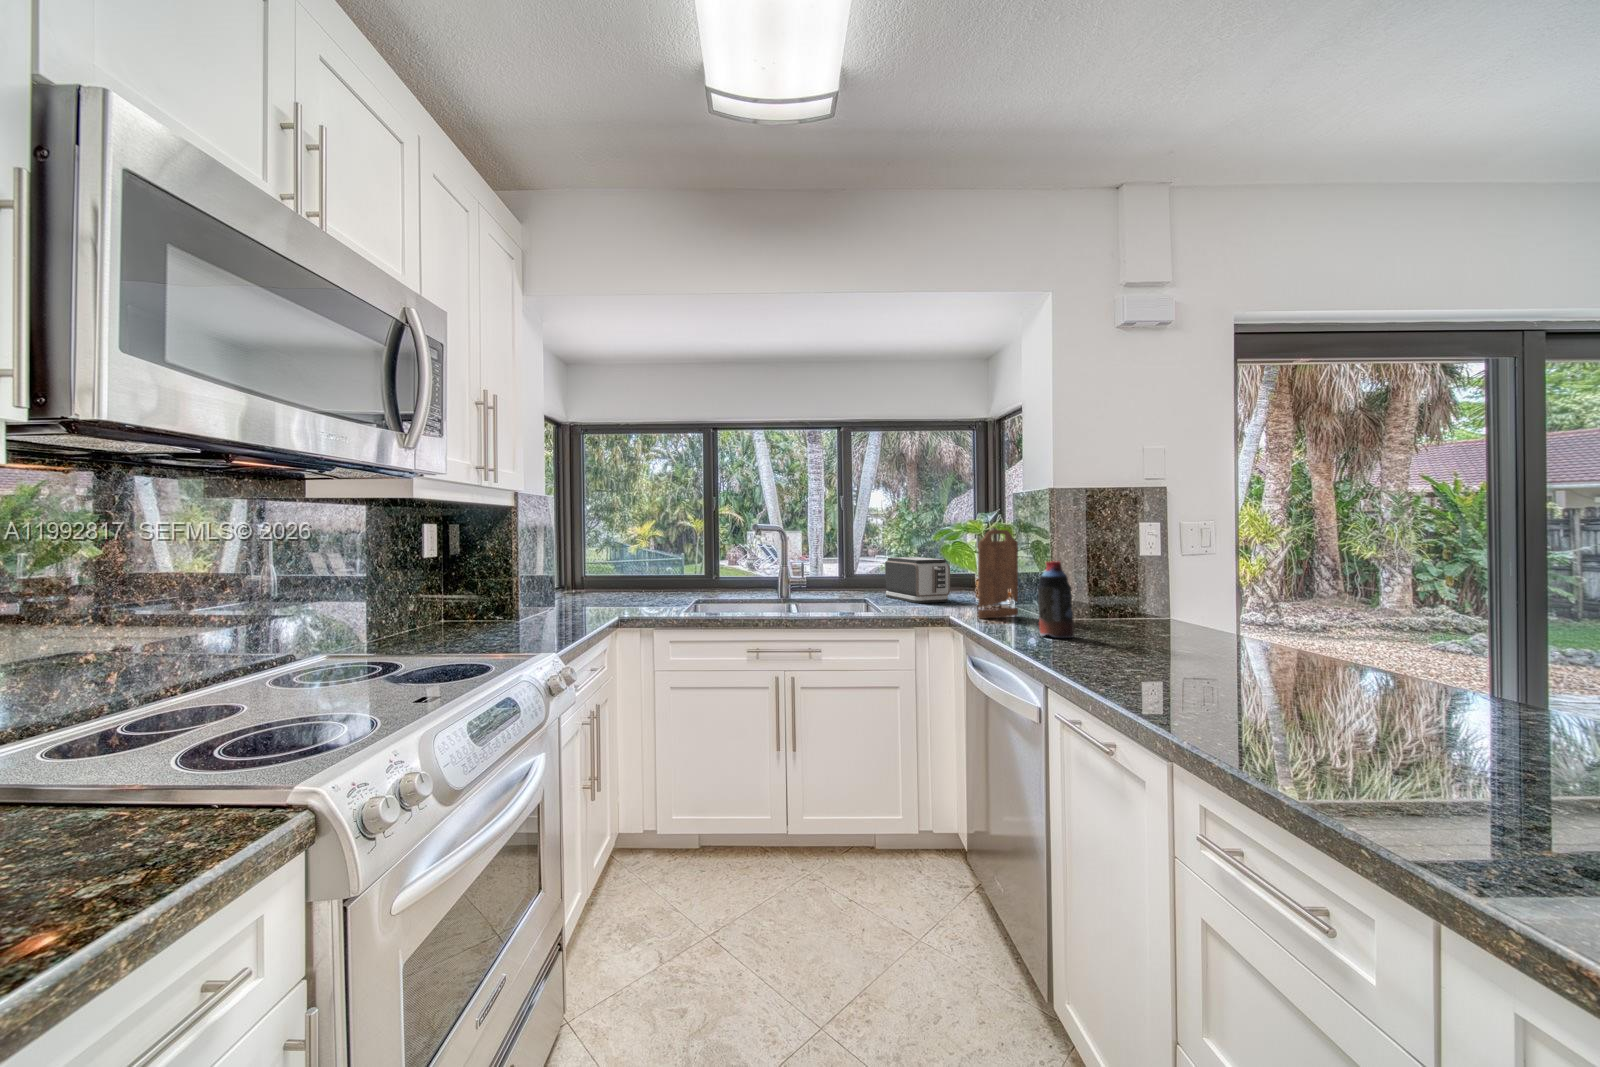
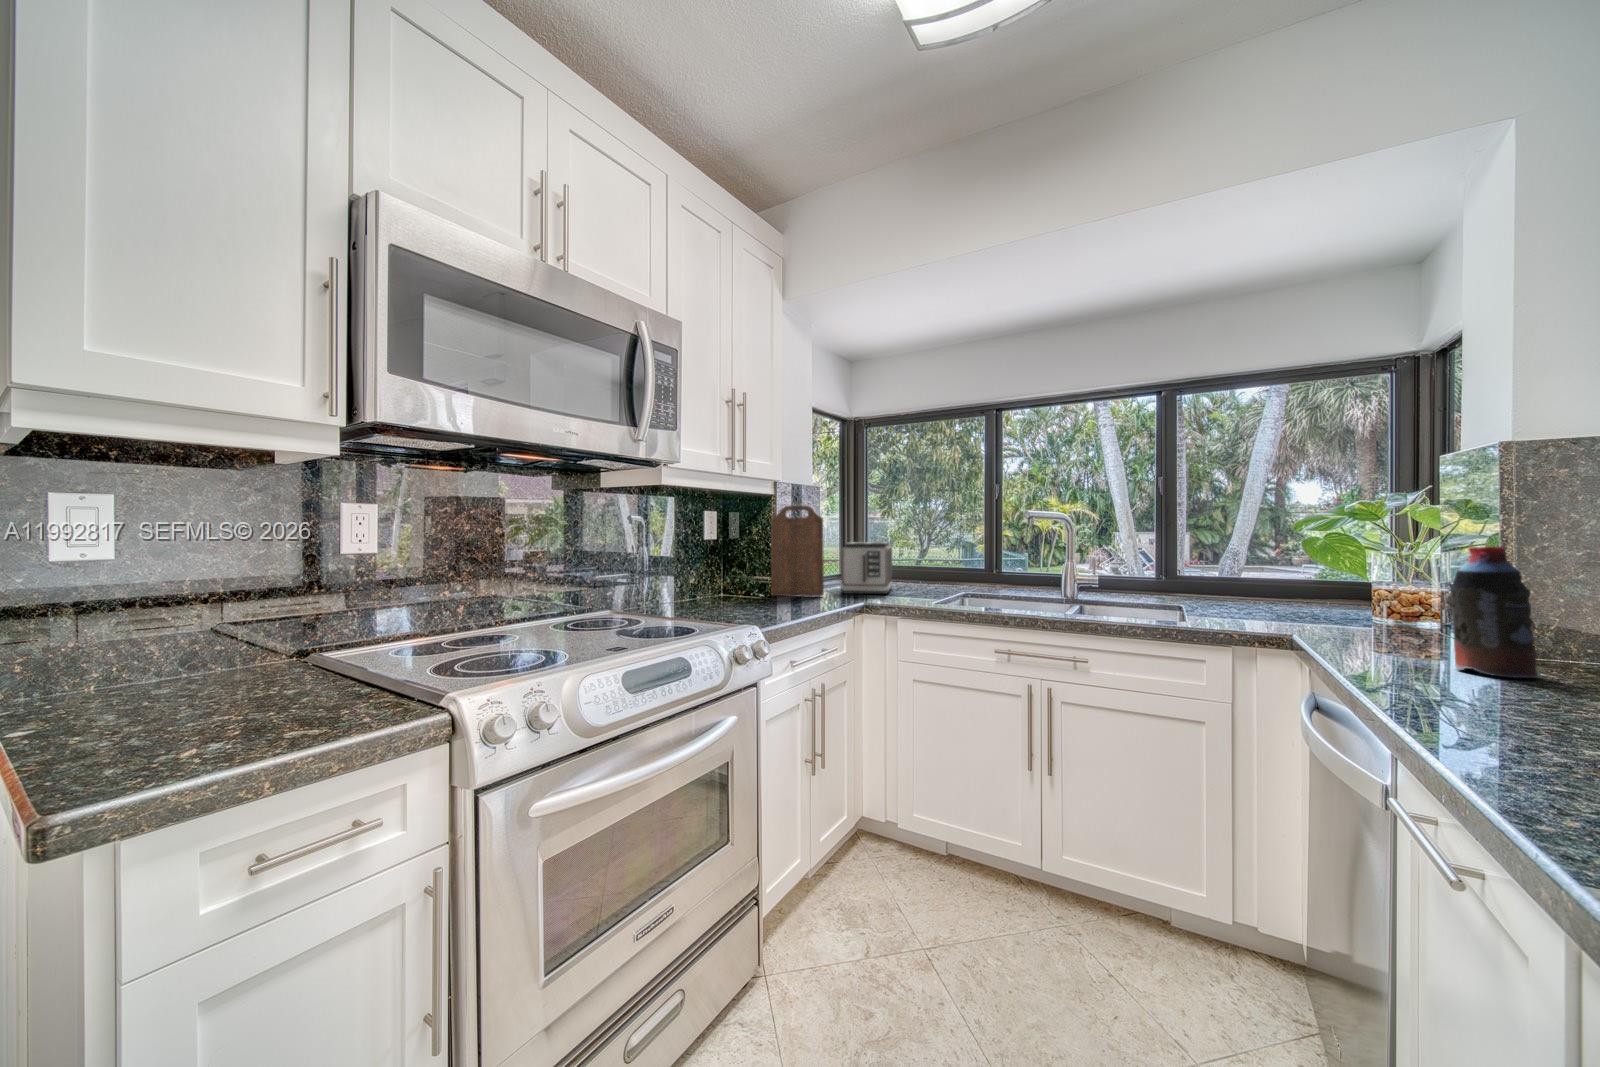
cutting board: present [978,530,1018,619] -> present [771,506,824,596]
toaster: present [885,557,950,603] -> present [841,542,892,594]

